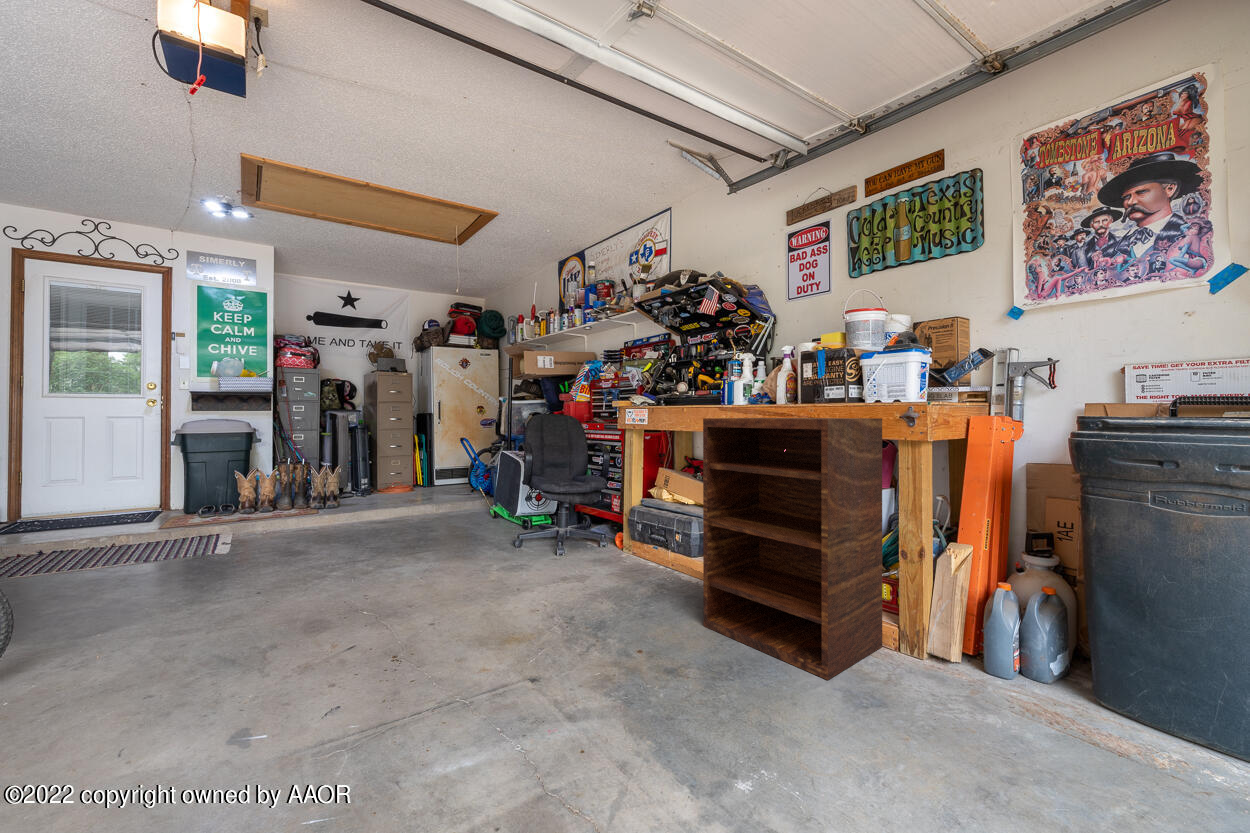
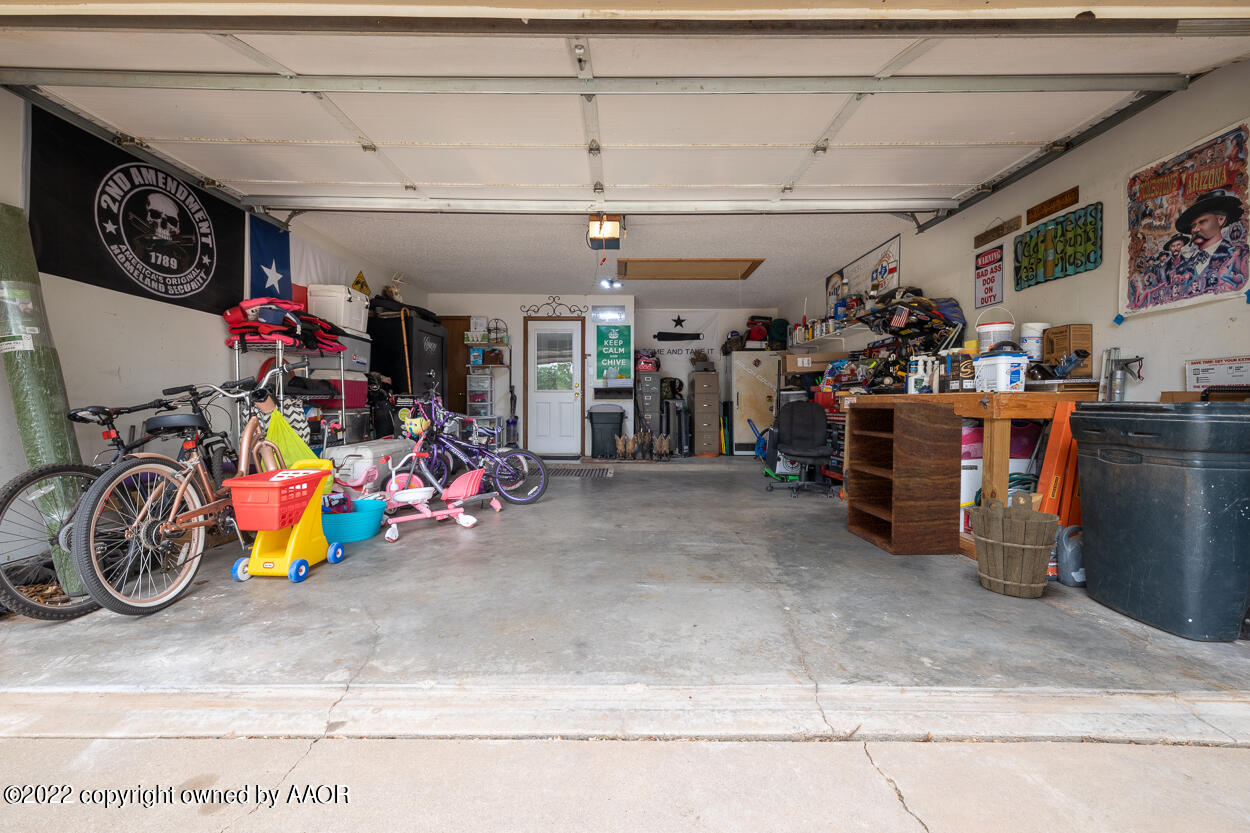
bucket: none [982,559,1143,758] -> present [970,492,1059,598]

